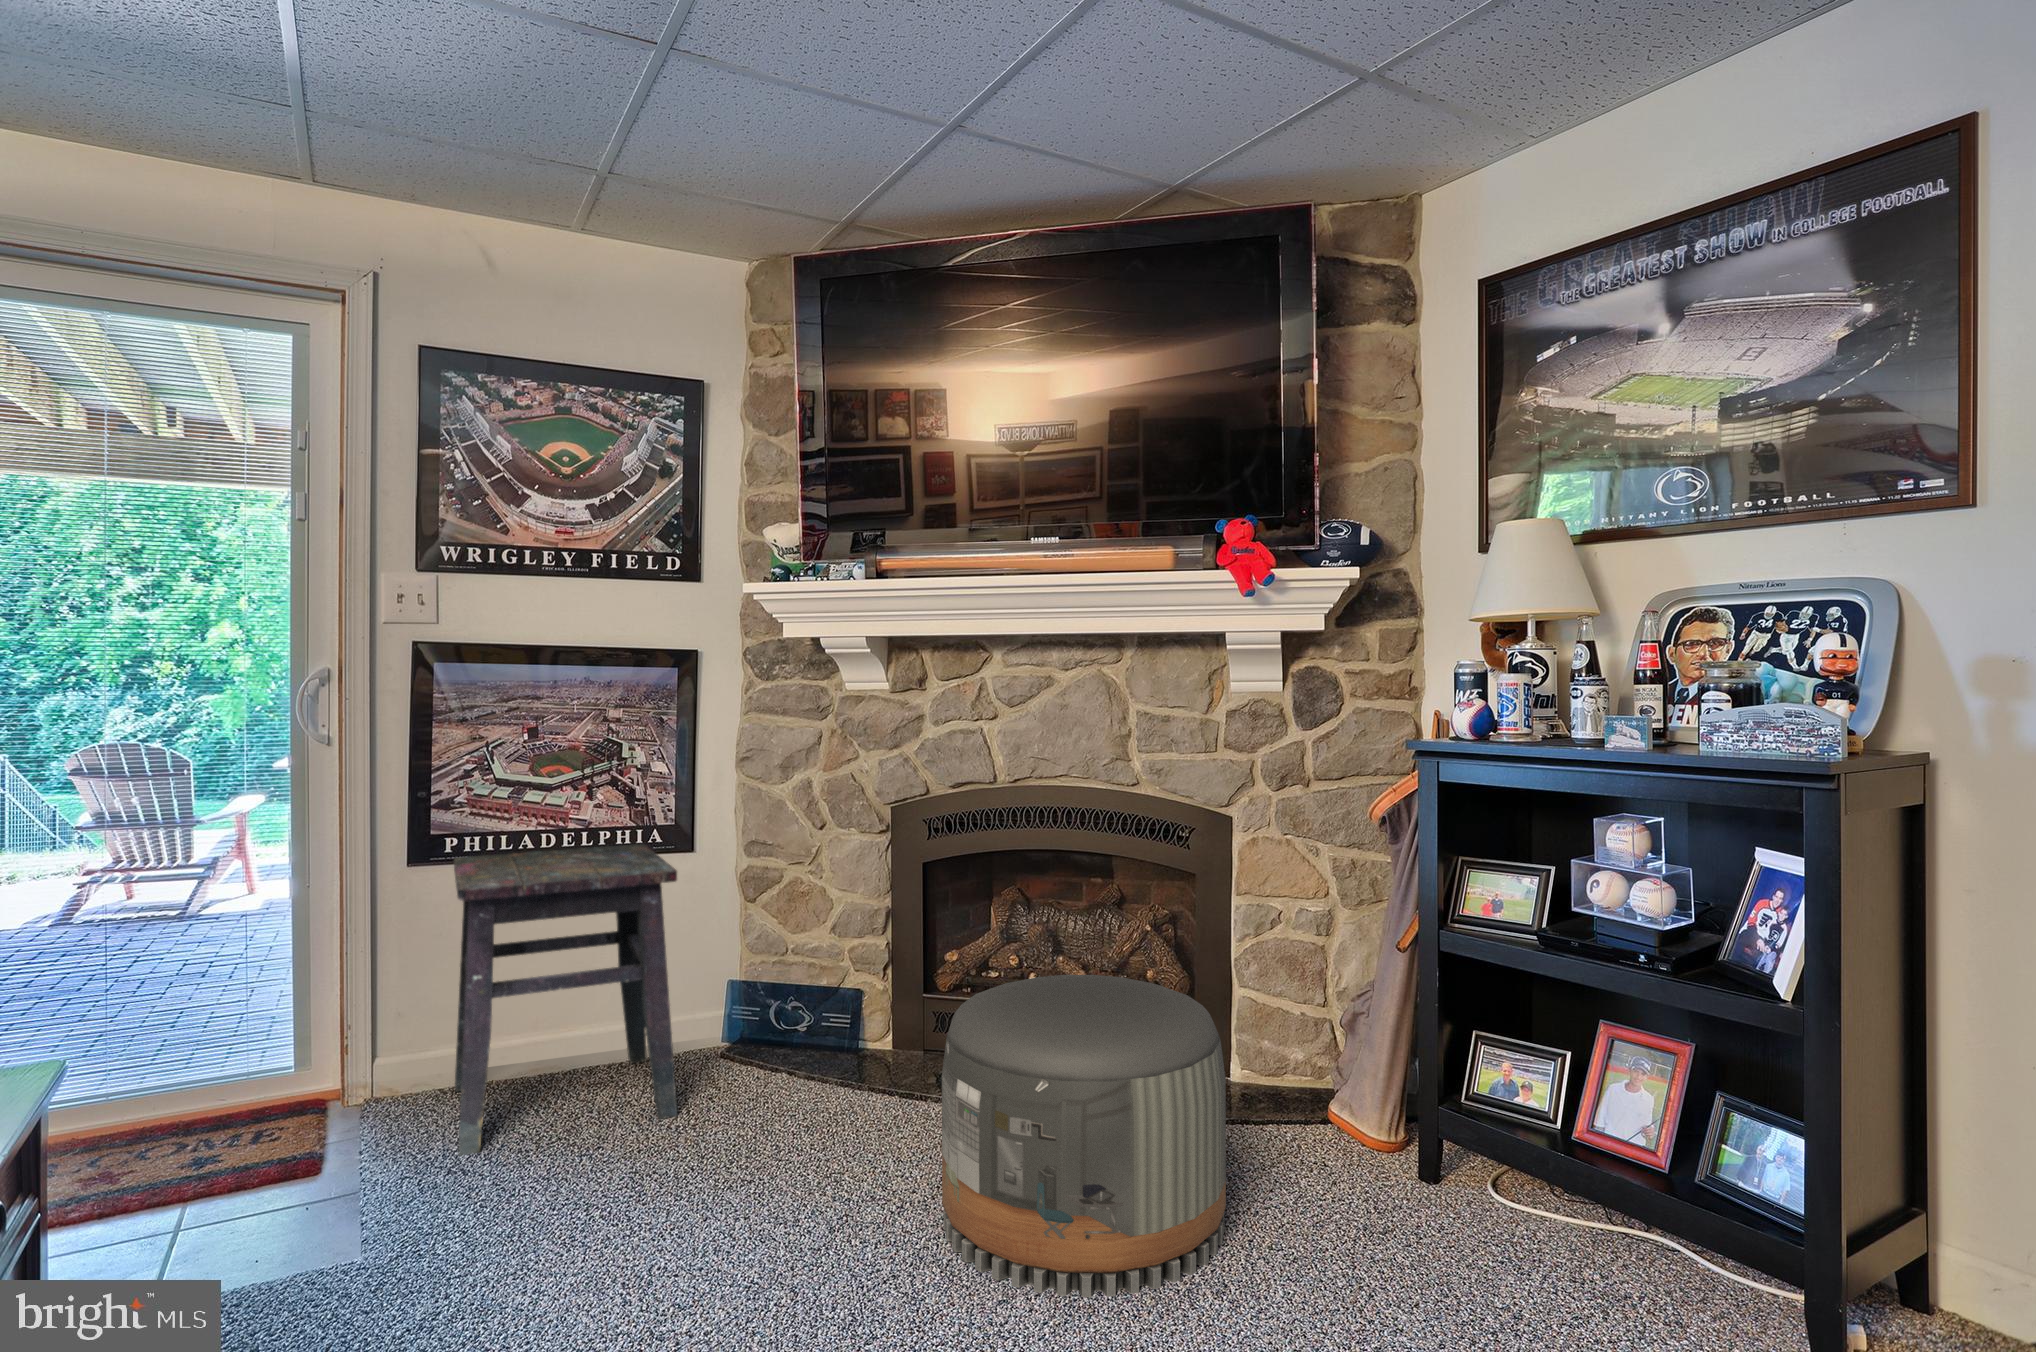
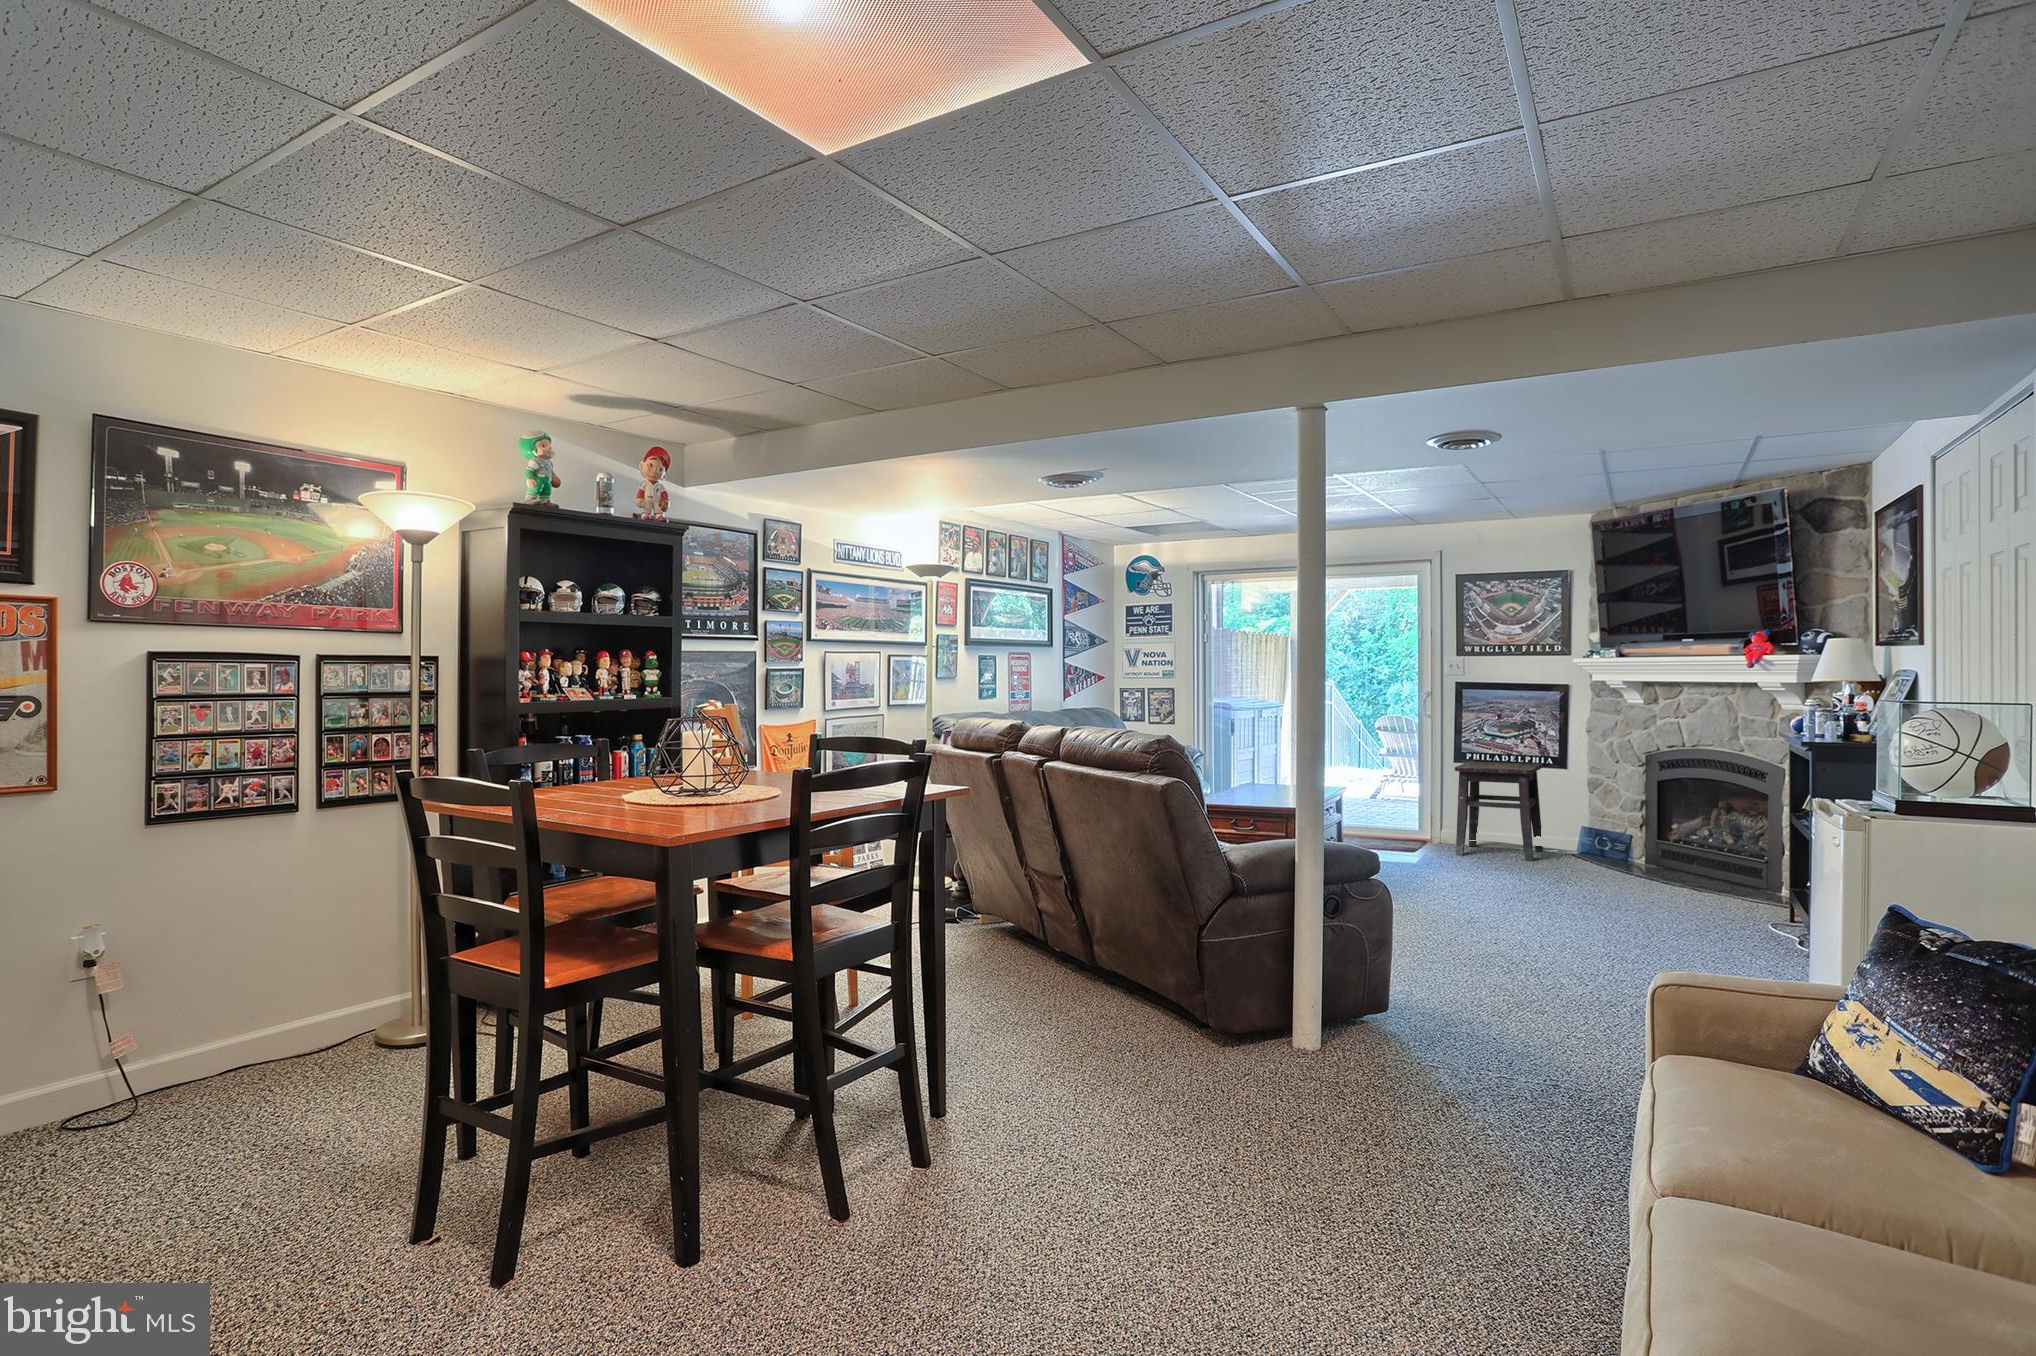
pouf: present [942,975,1226,1297] -> none [1568,813,1681,906]

